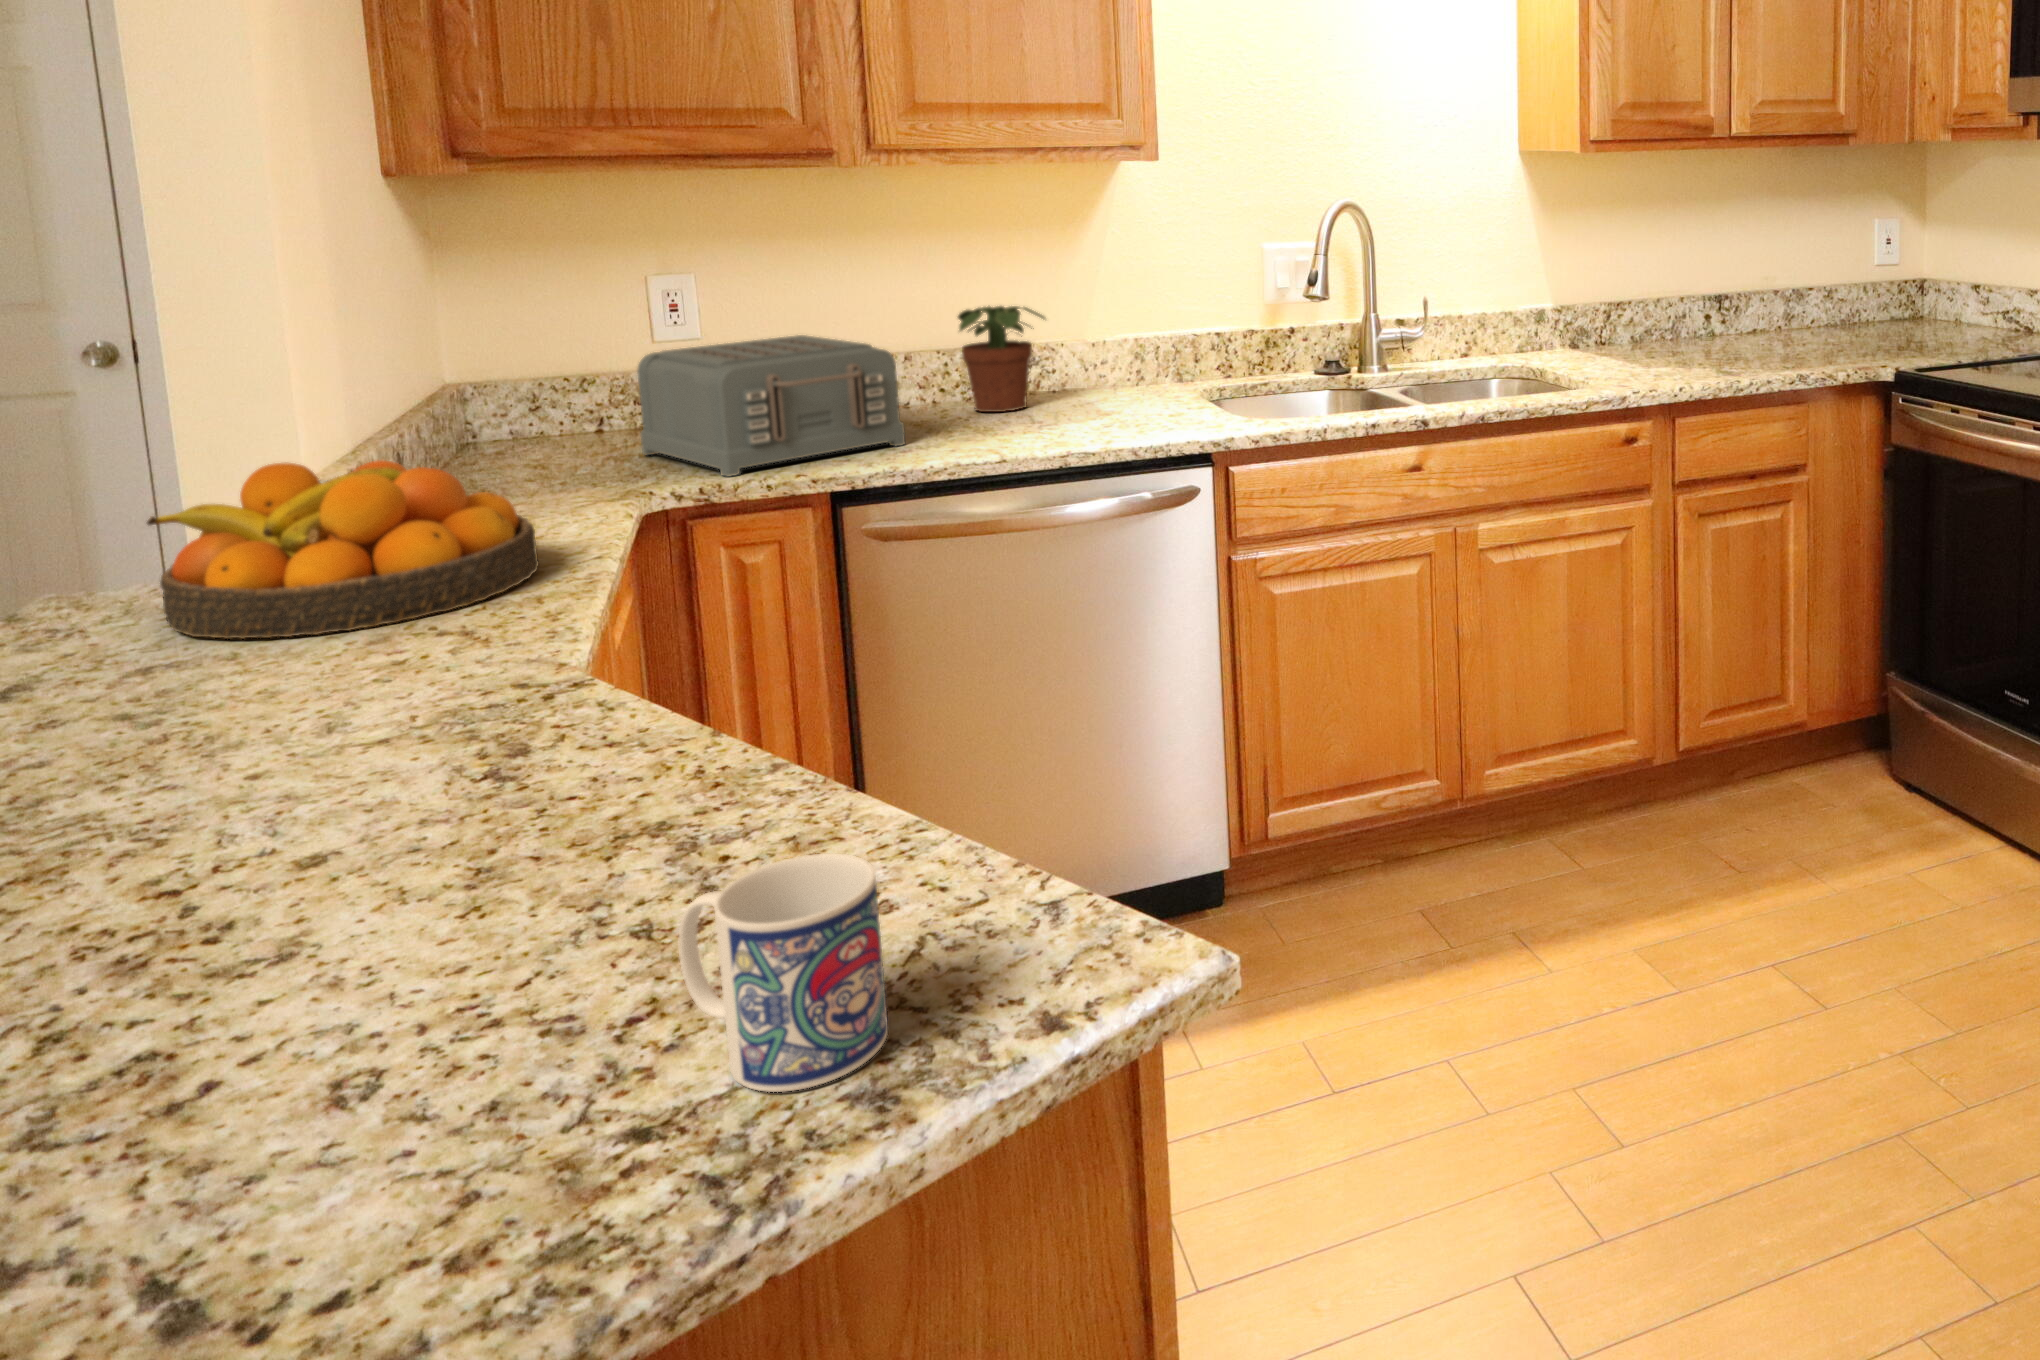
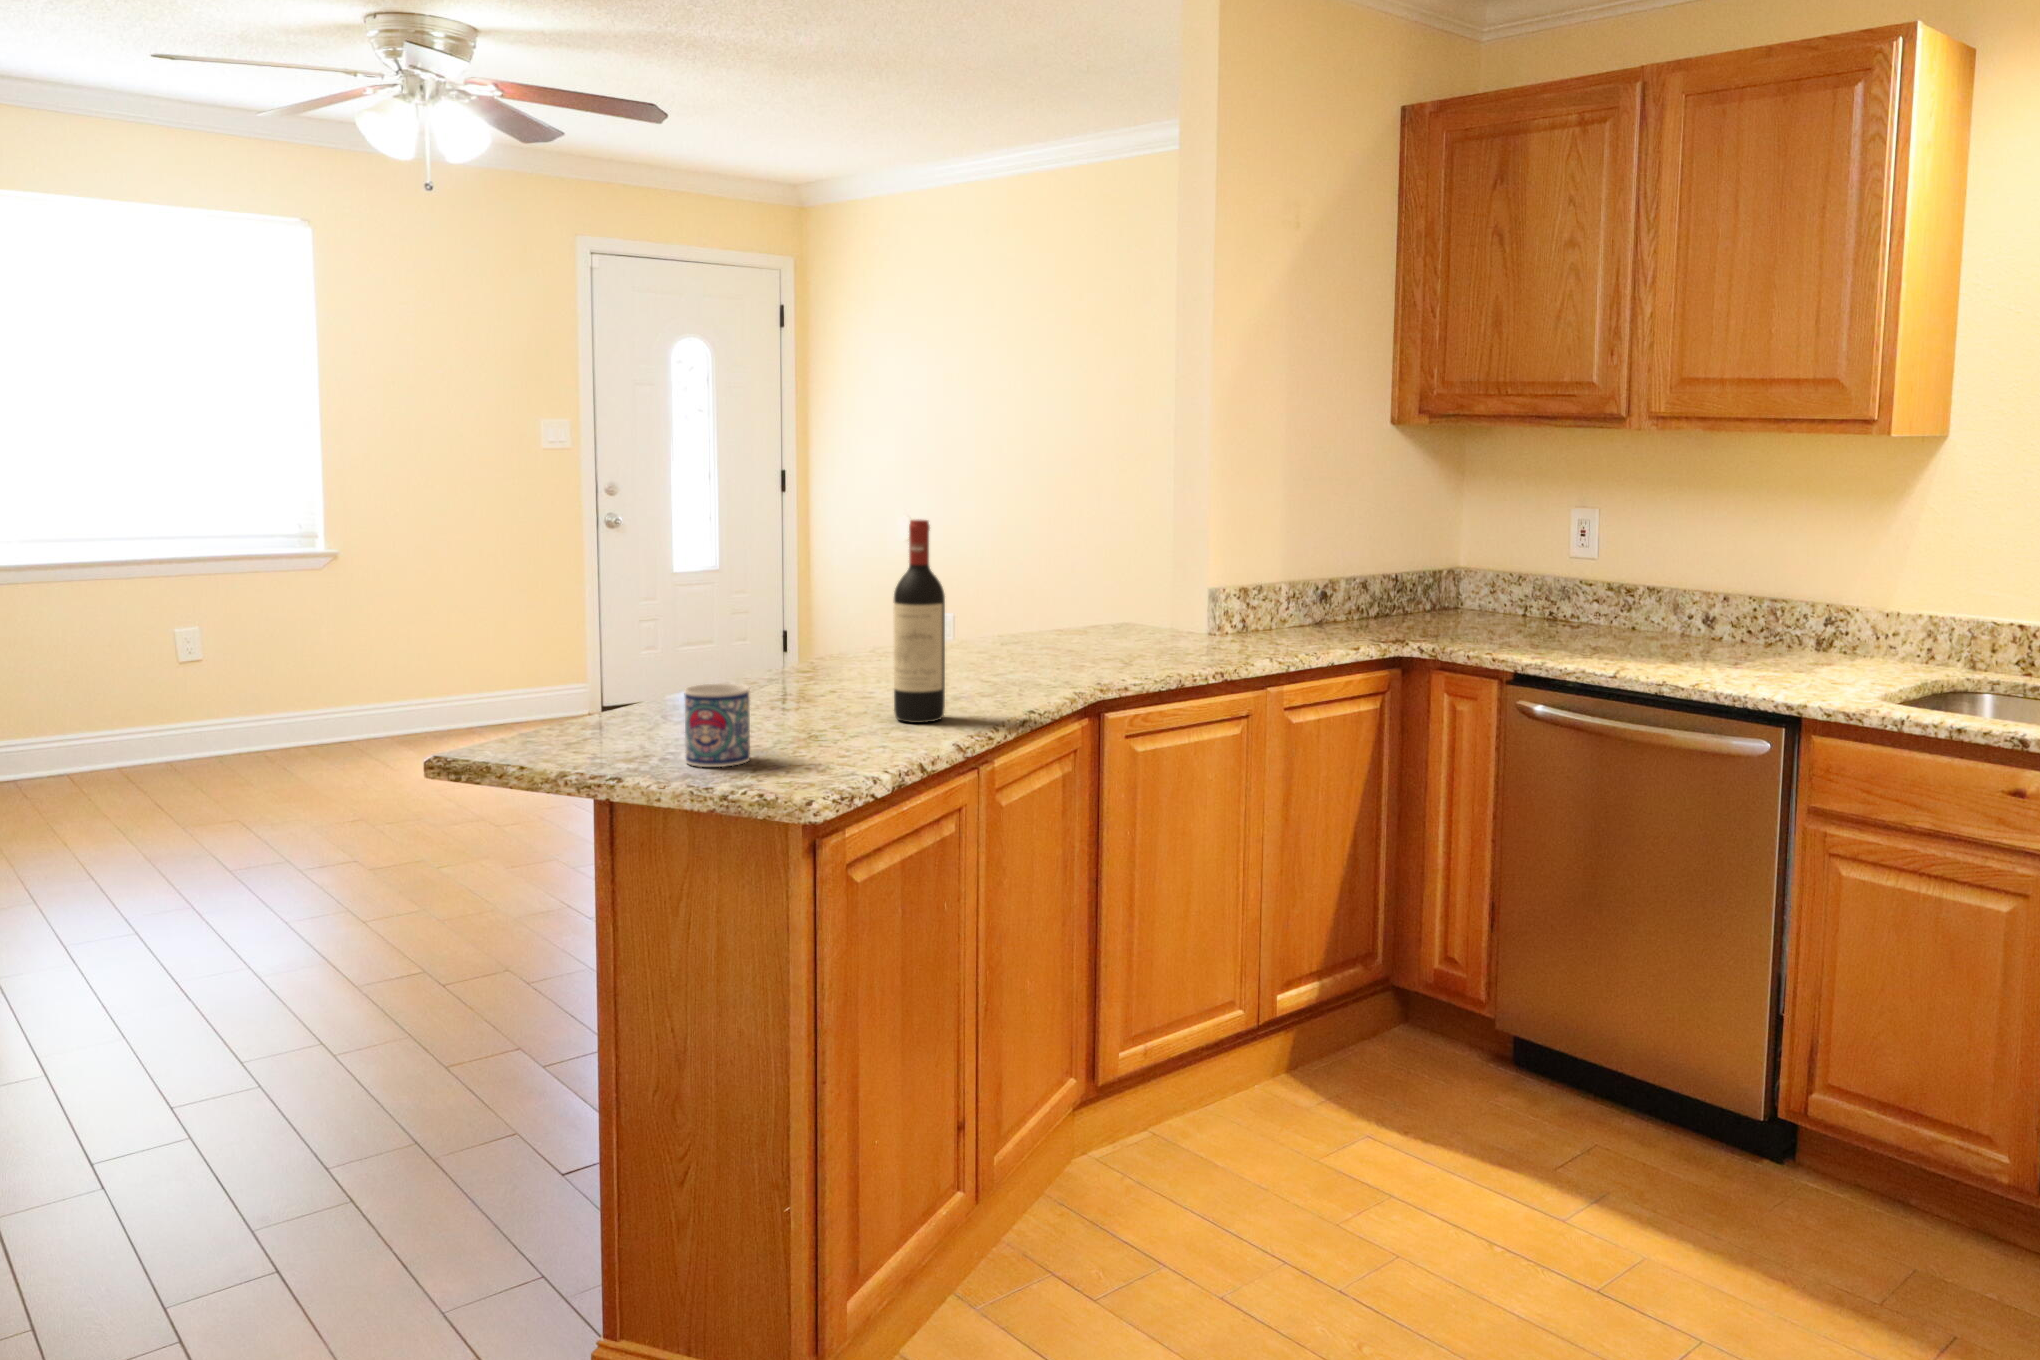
potted plant: present [958,306,1045,412] -> none [1722,559,1817,657]
toaster: present [638,335,905,477] -> none [1464,555,1622,656]
wine bottle: none [588,425,726,839] -> present [894,520,945,723]
fruit bowl: present [147,460,539,639] -> none [1088,567,1255,658]

